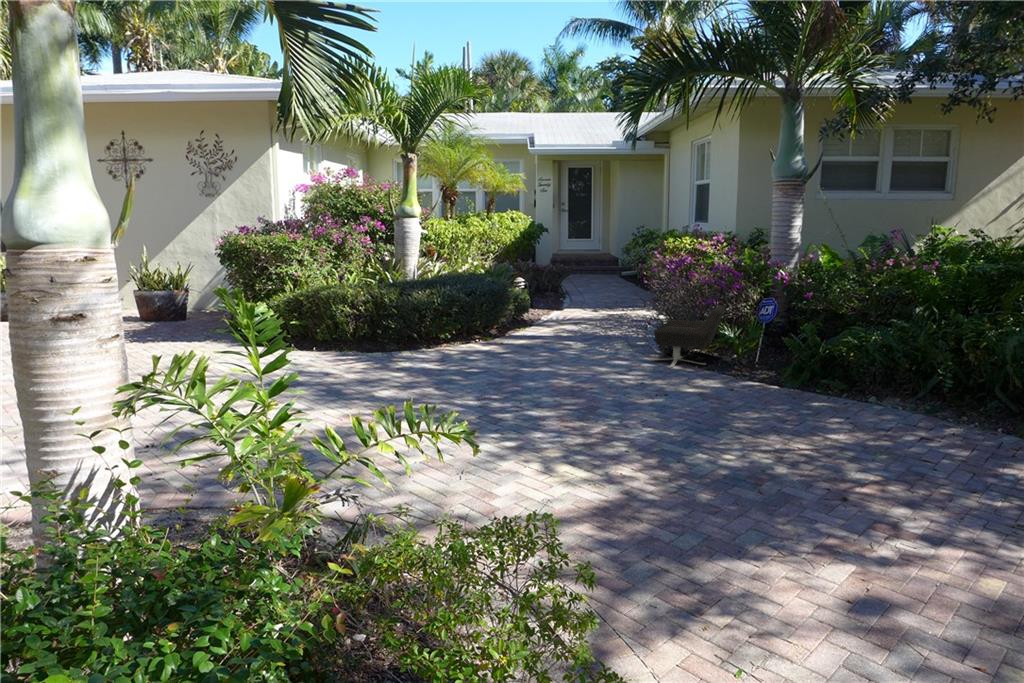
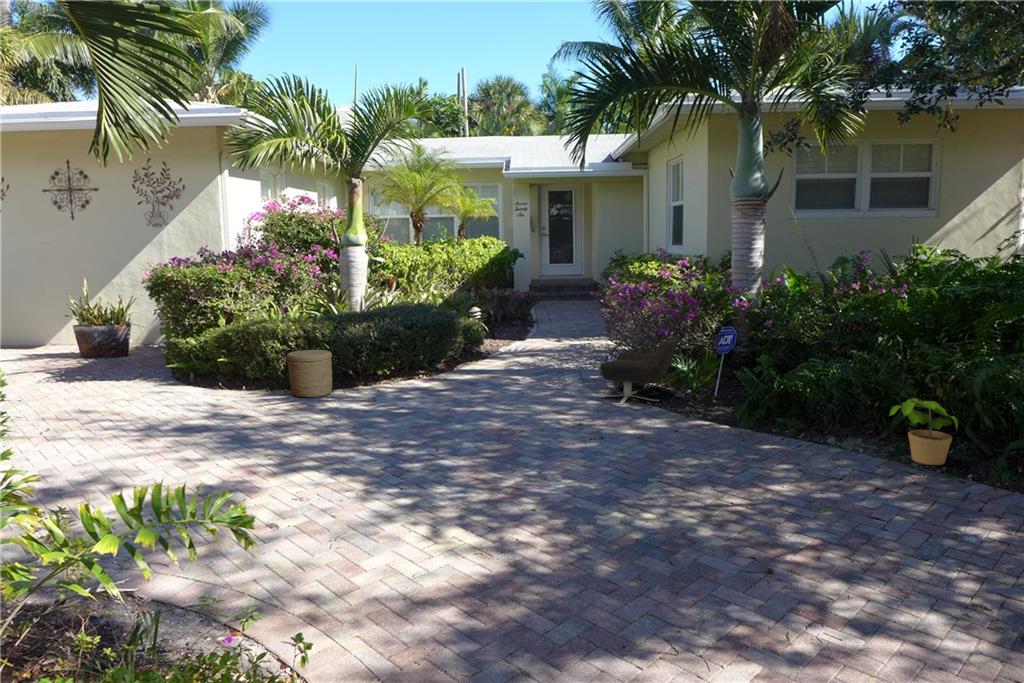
woven basket: none [360,314,401,357] -> present [287,350,332,397]
potted plant: none [927,361,989,420] -> present [890,399,958,465]

